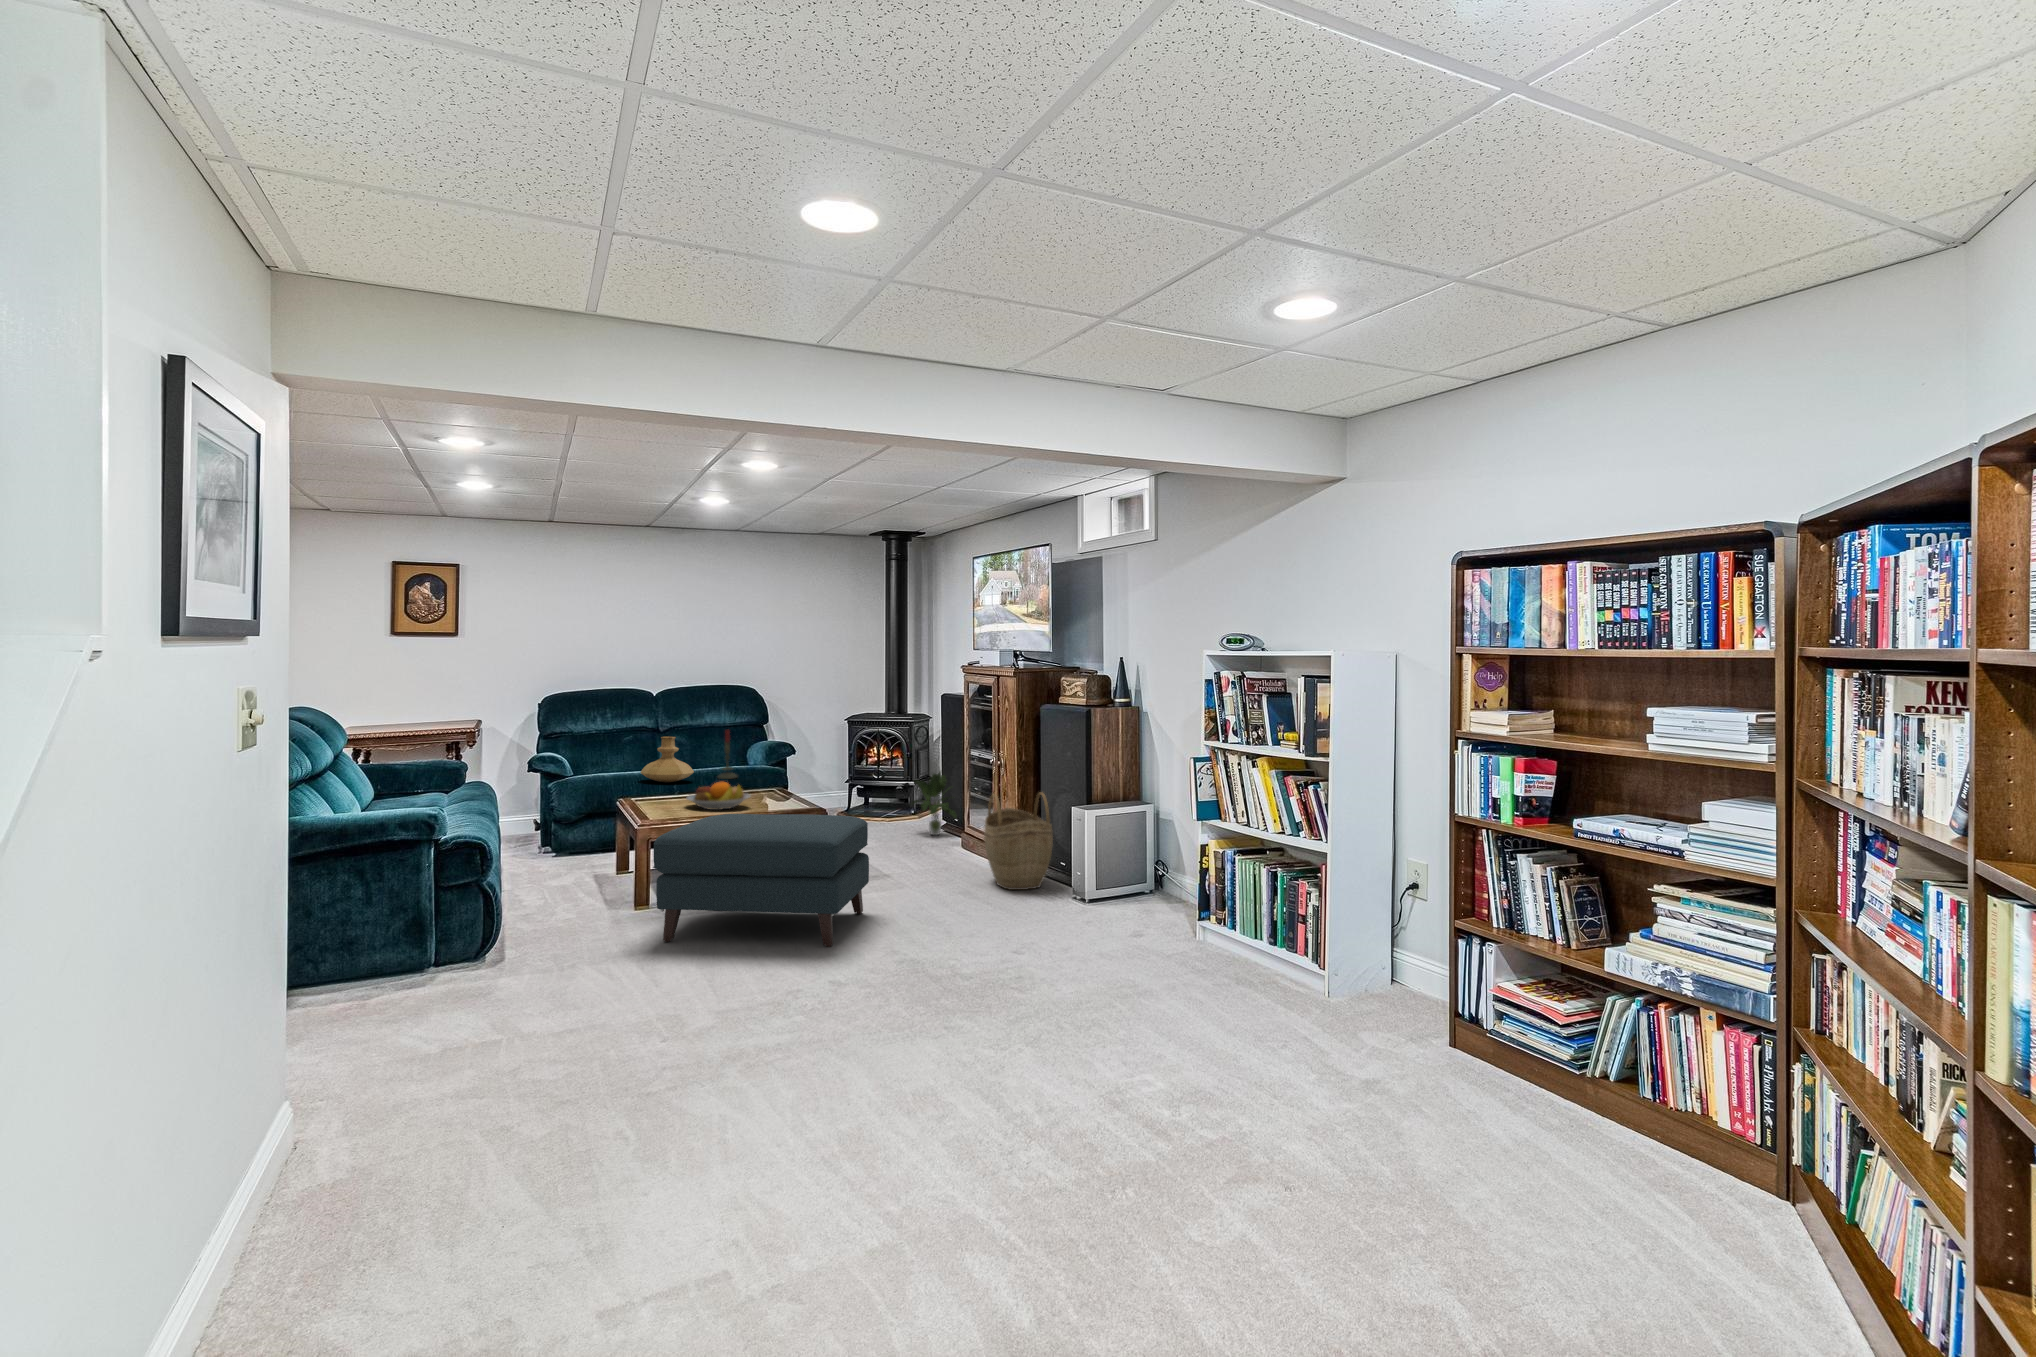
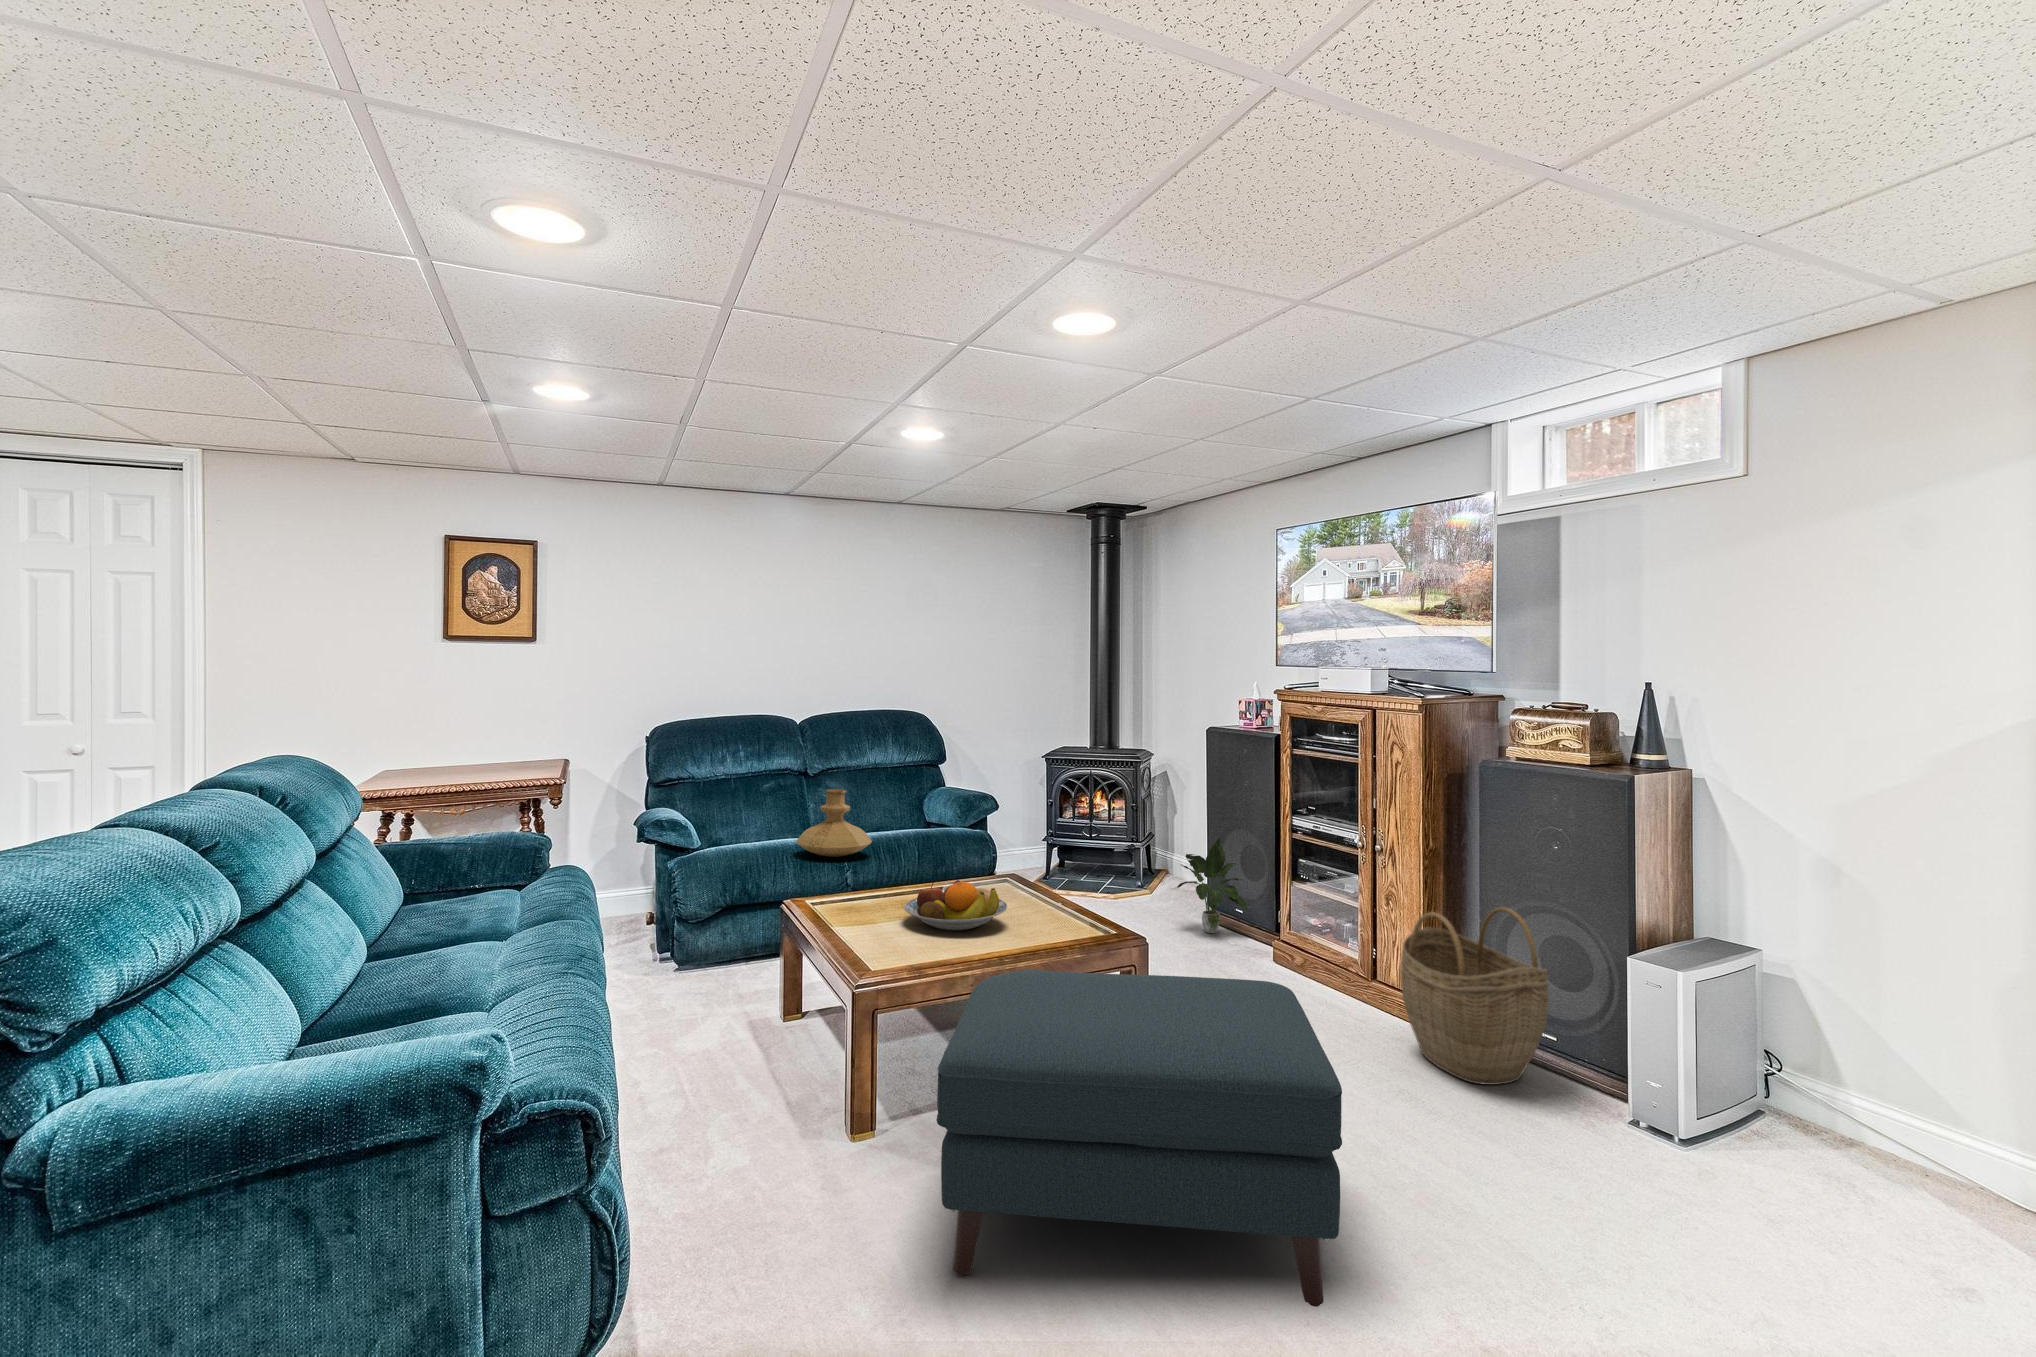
candle: present [718,729,737,779] -> none [894,774,922,847]

